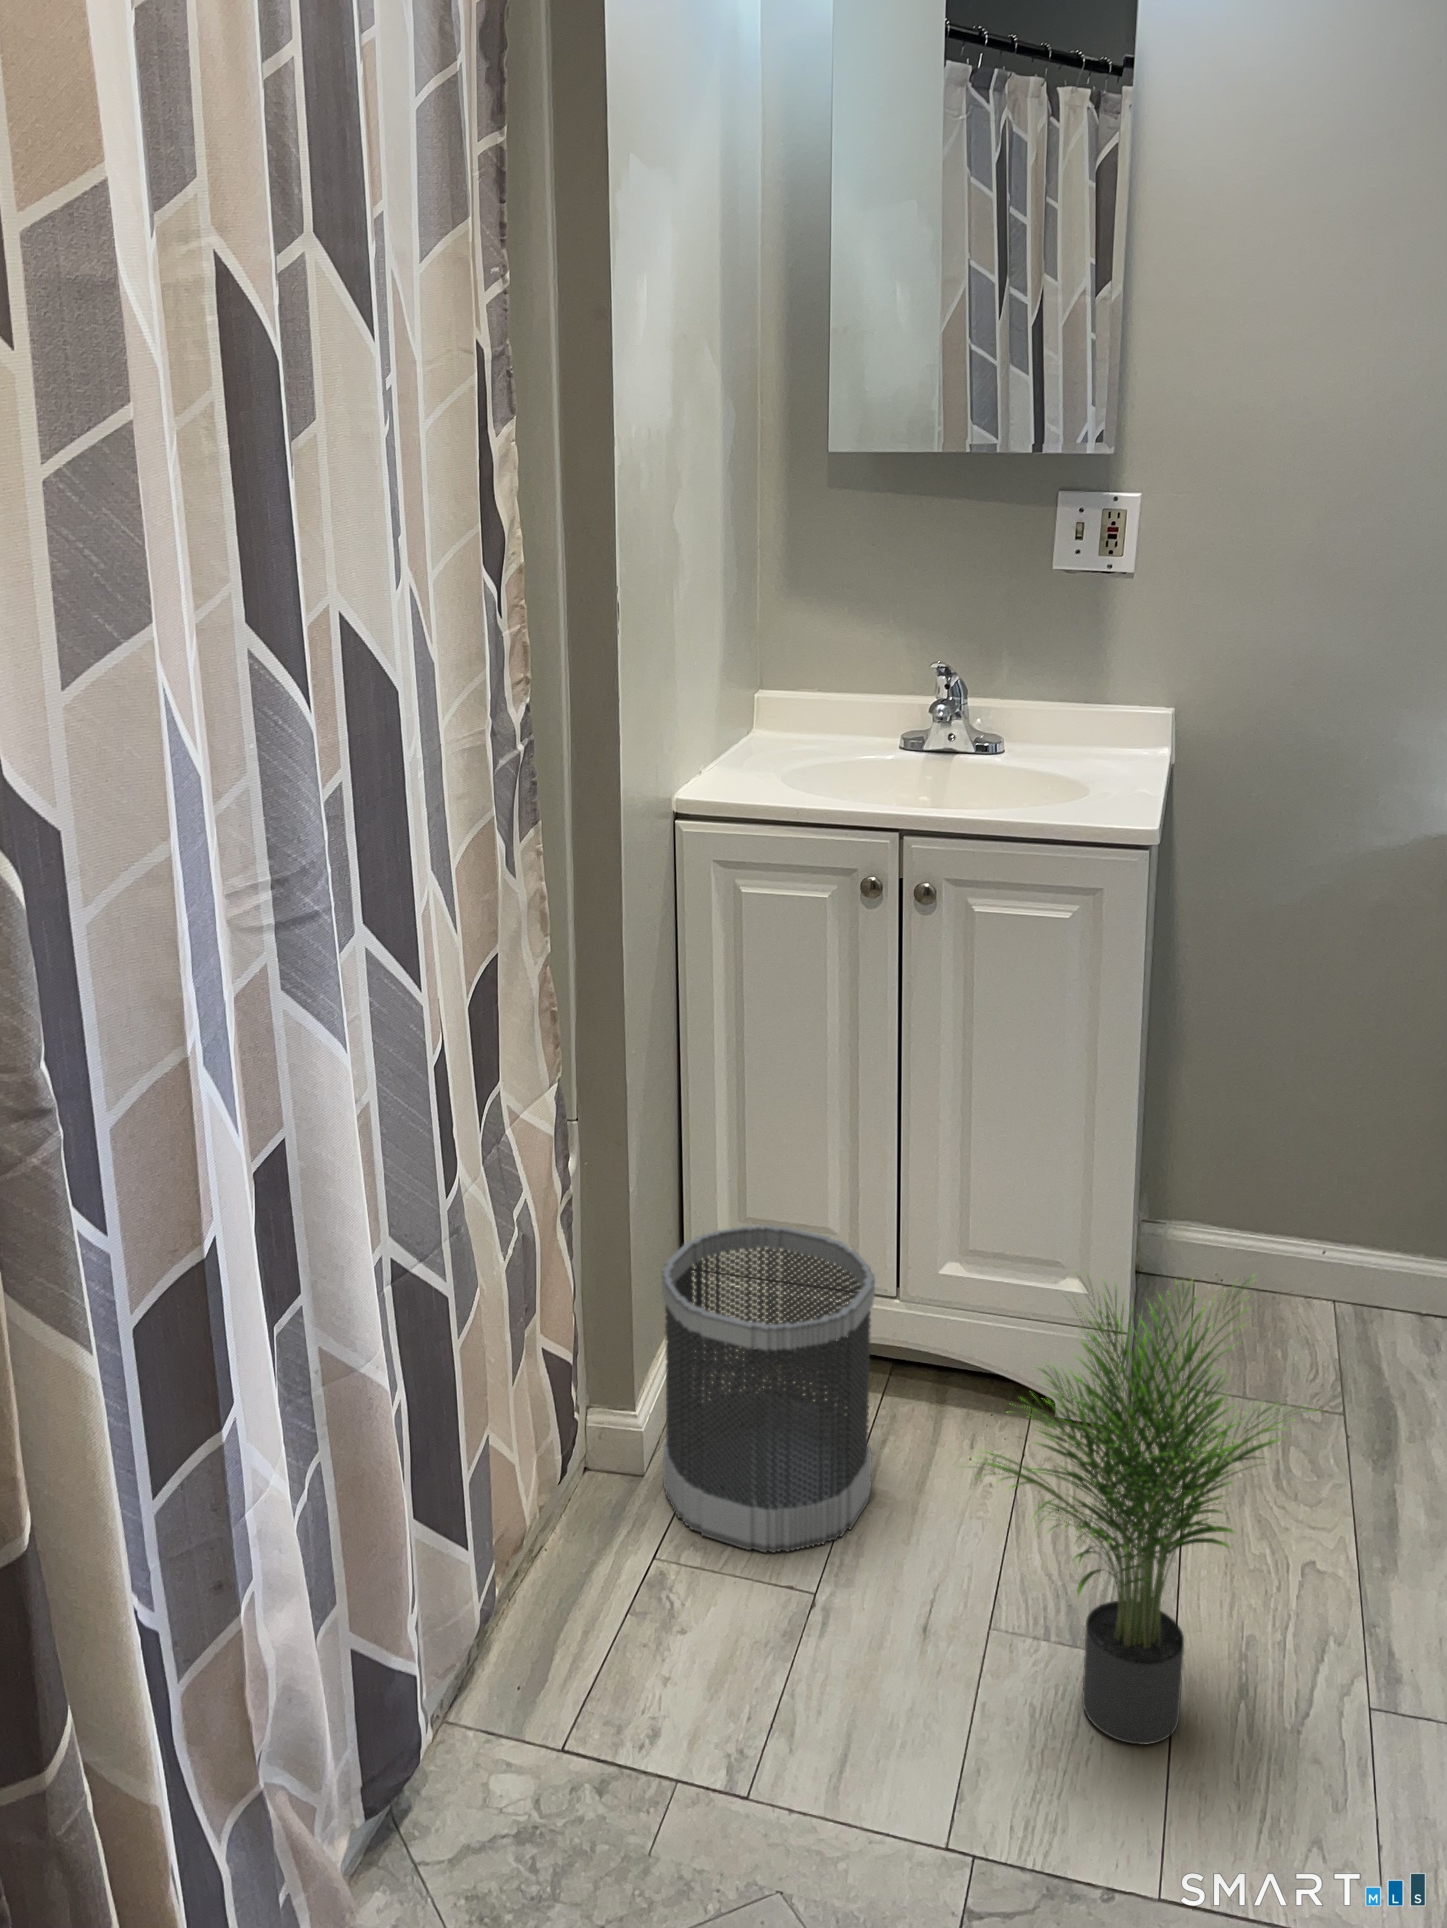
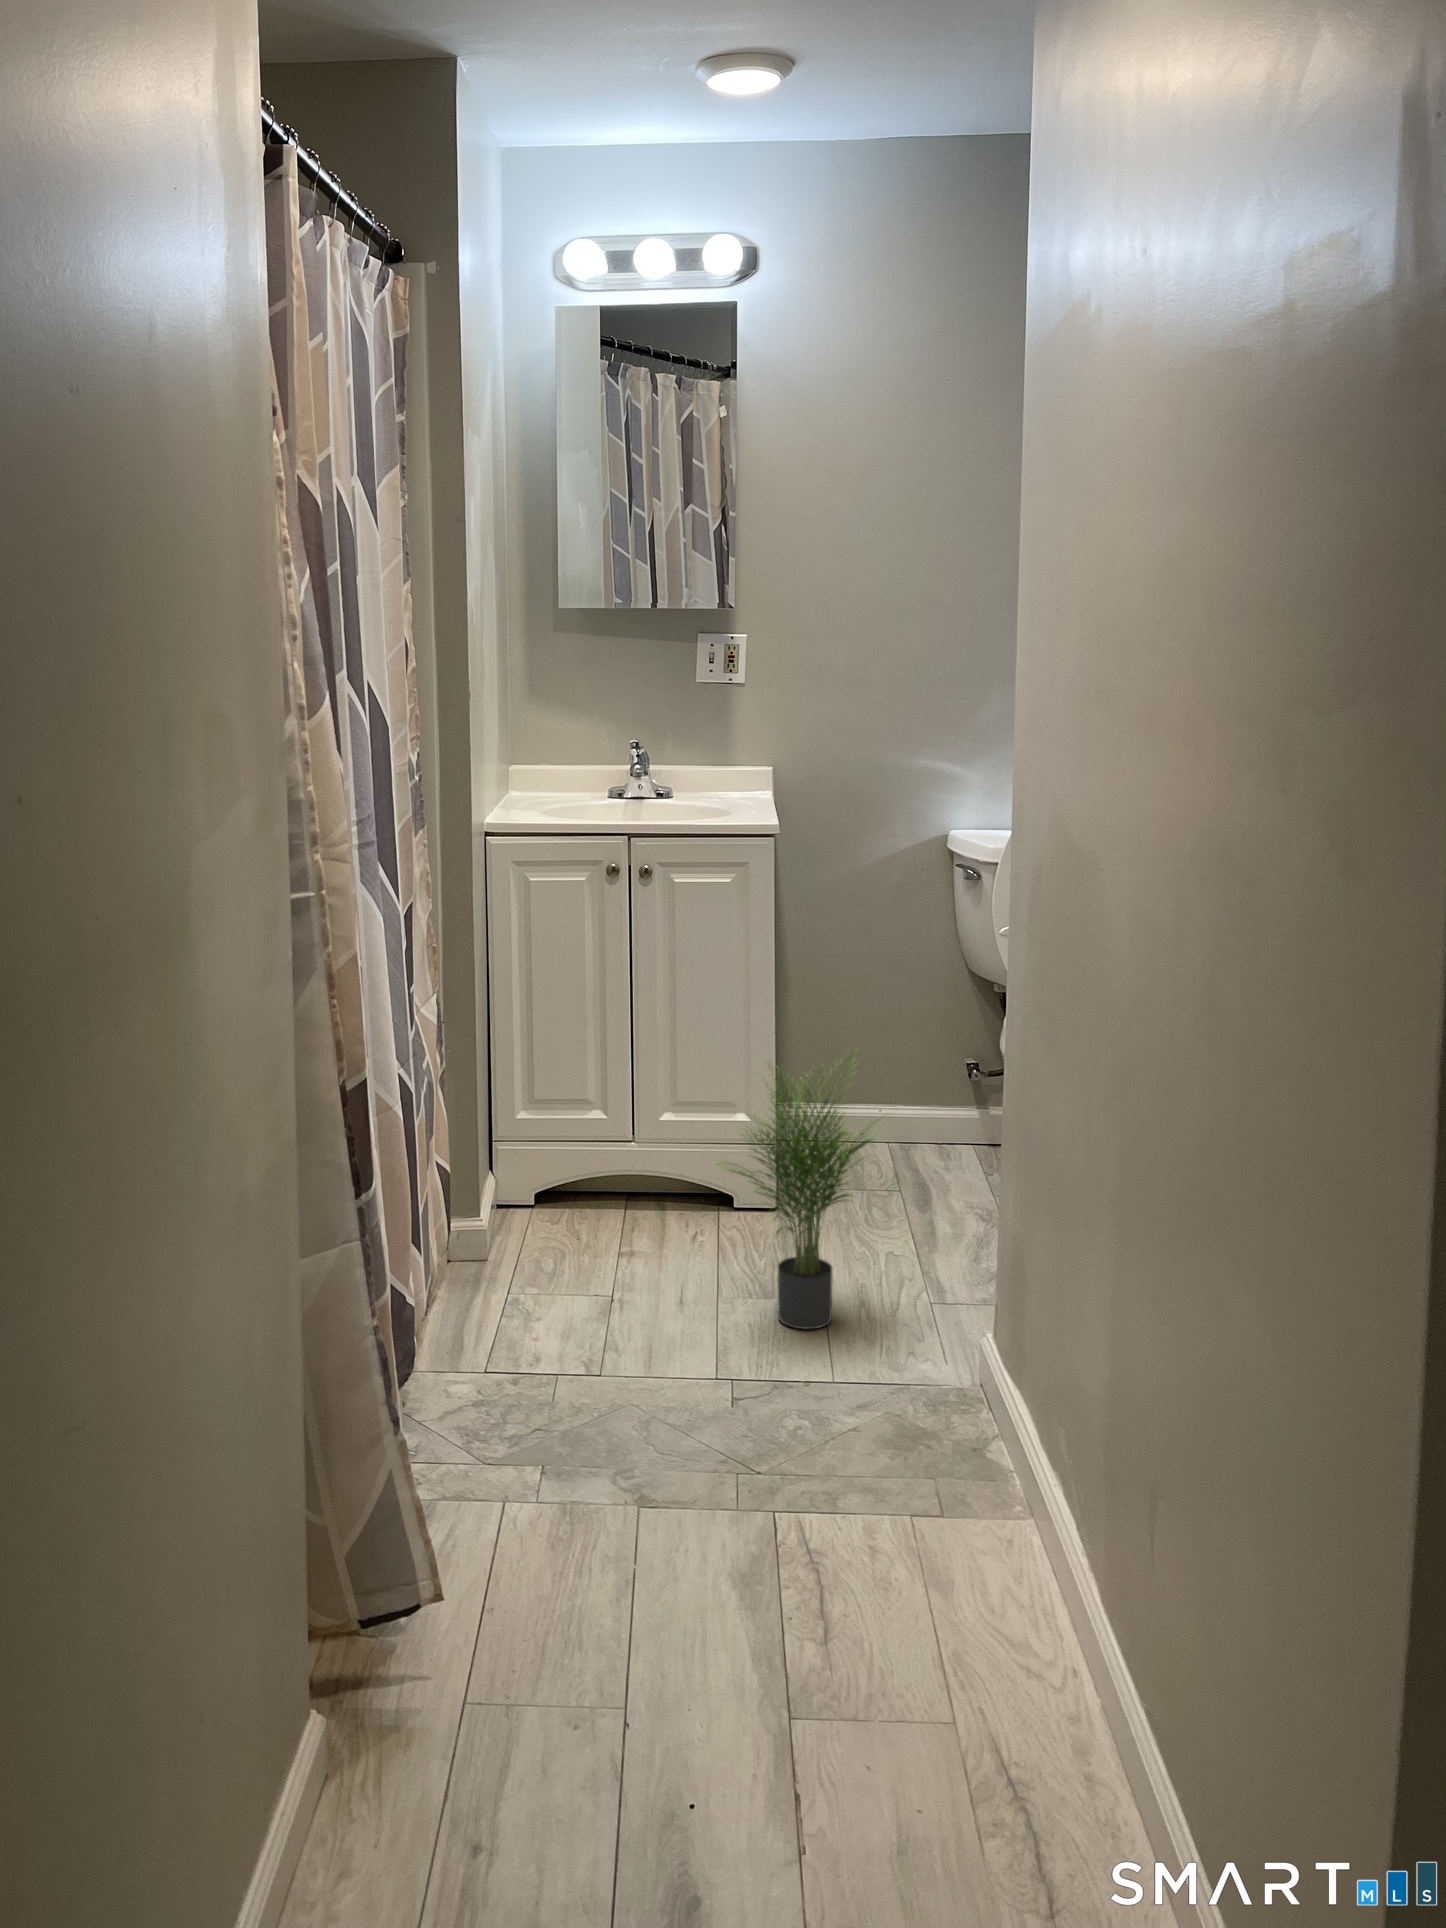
wastebasket: present [662,1225,875,1552] -> none [499,1091,632,1282]

